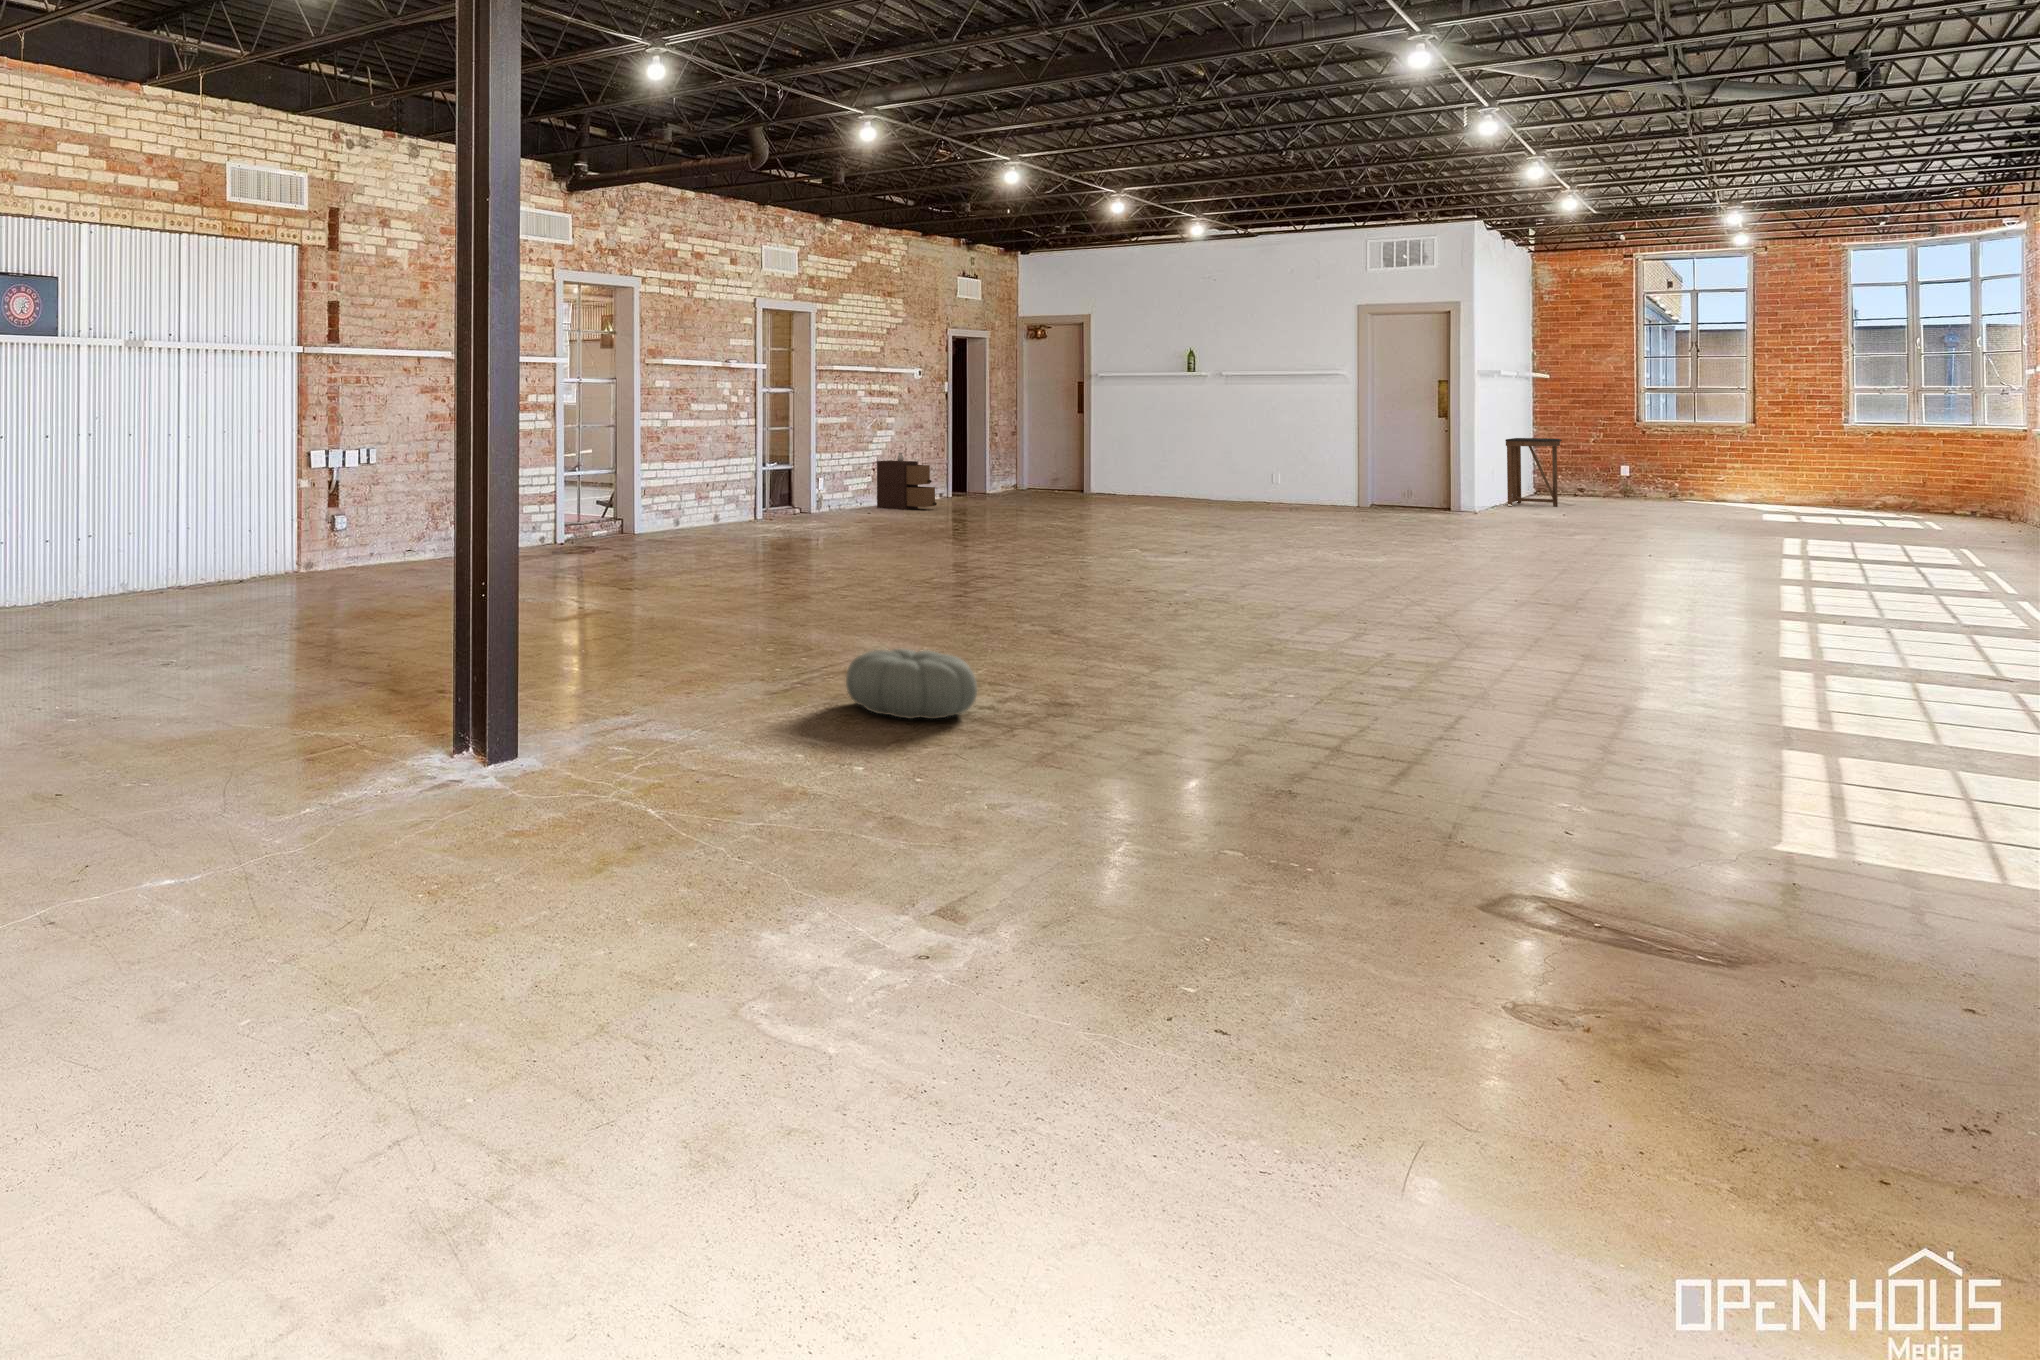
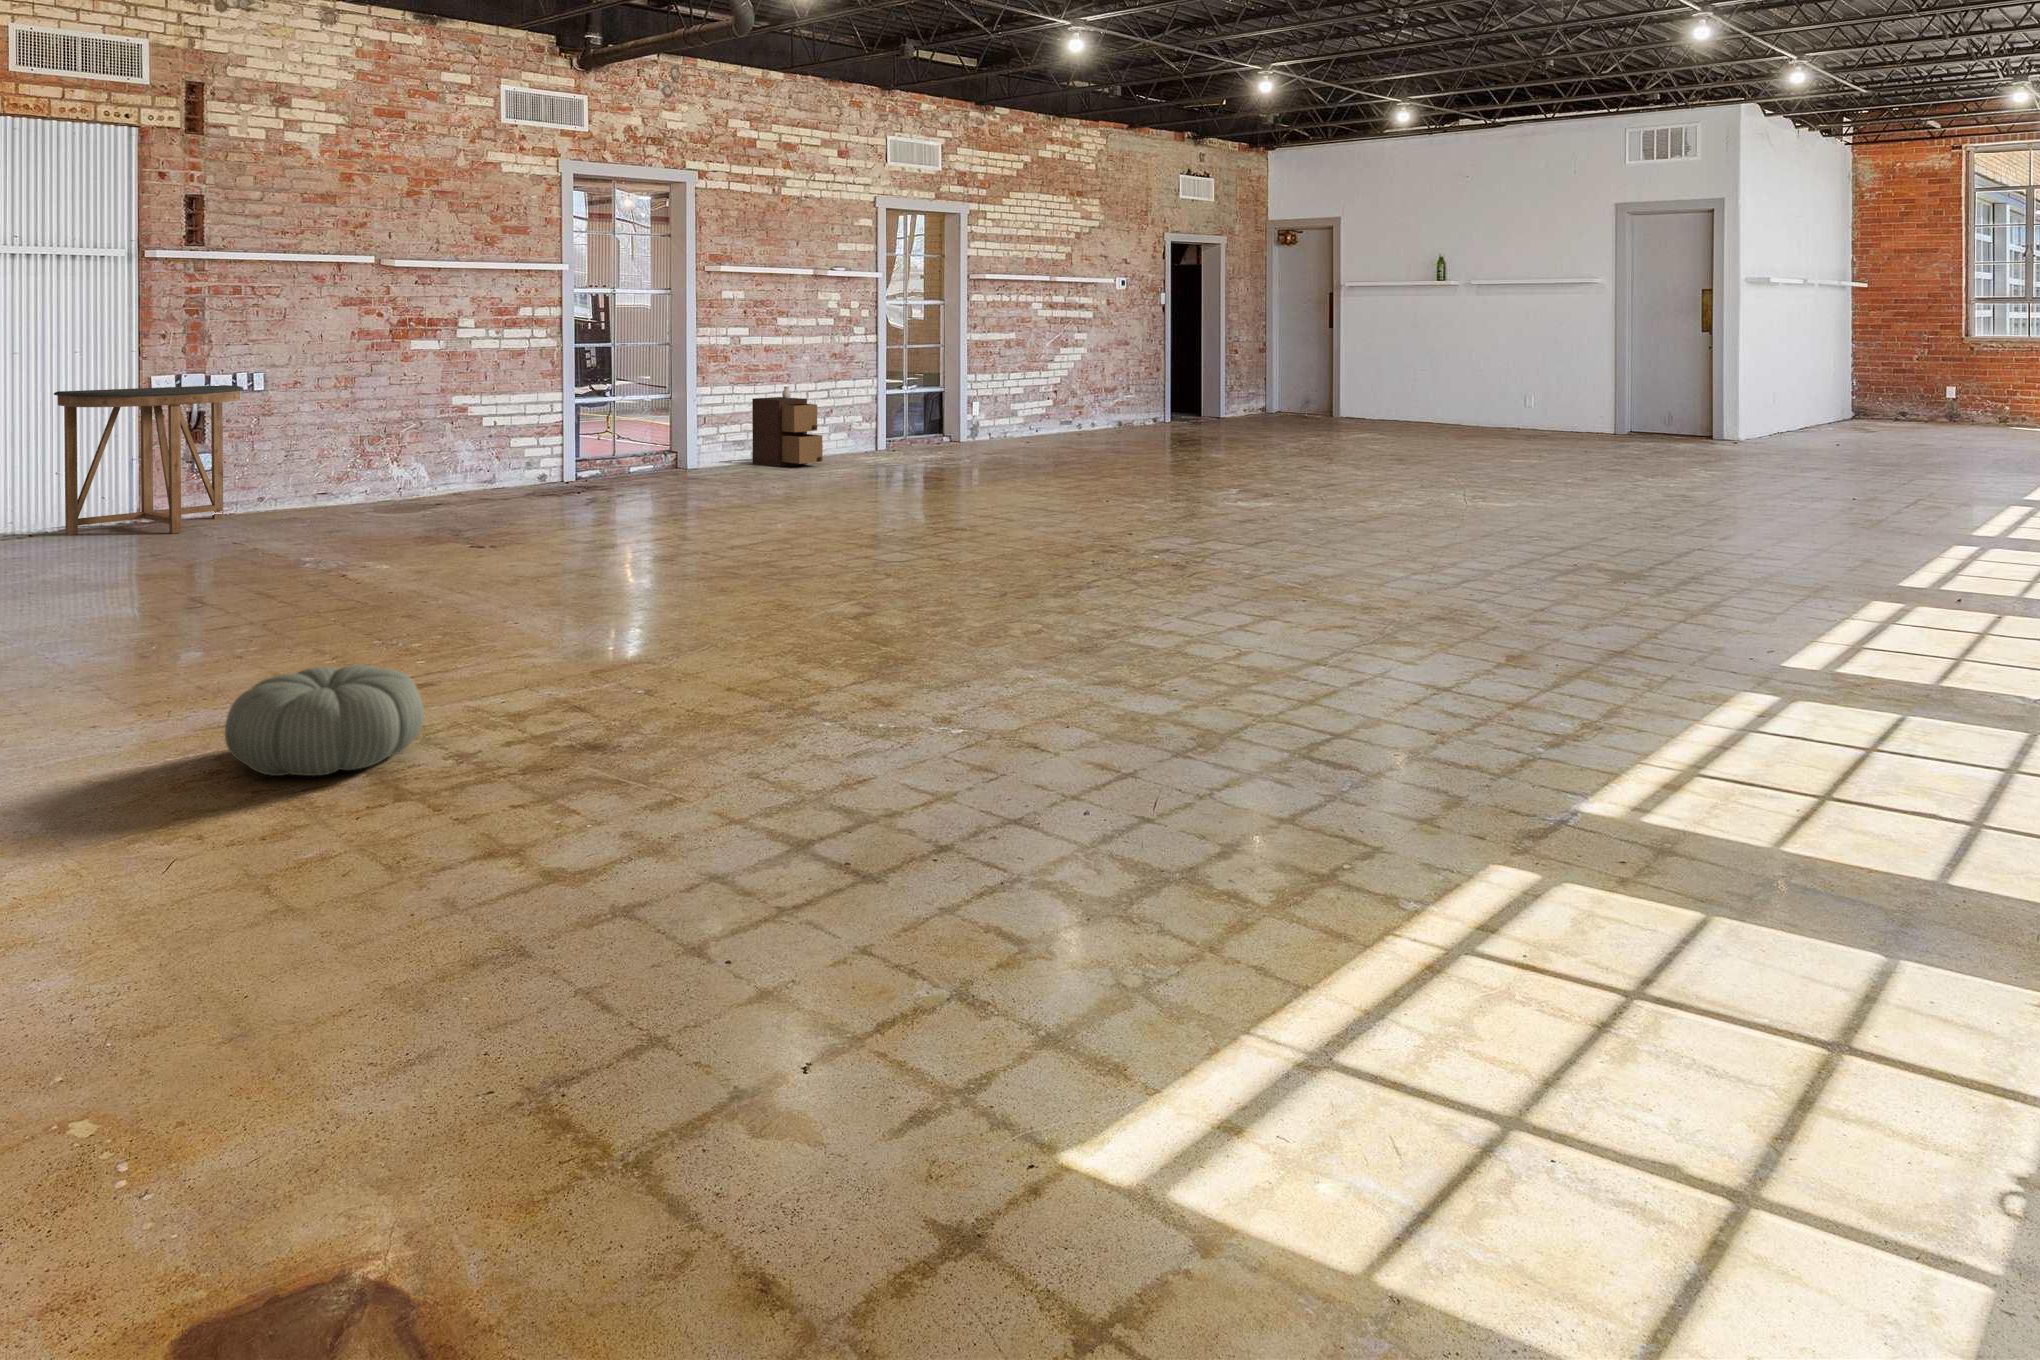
console table: present [1505,438,1562,507] -> present [54,385,244,535]
storage cabinet: present [877,453,937,510] -> present [752,386,823,467]

